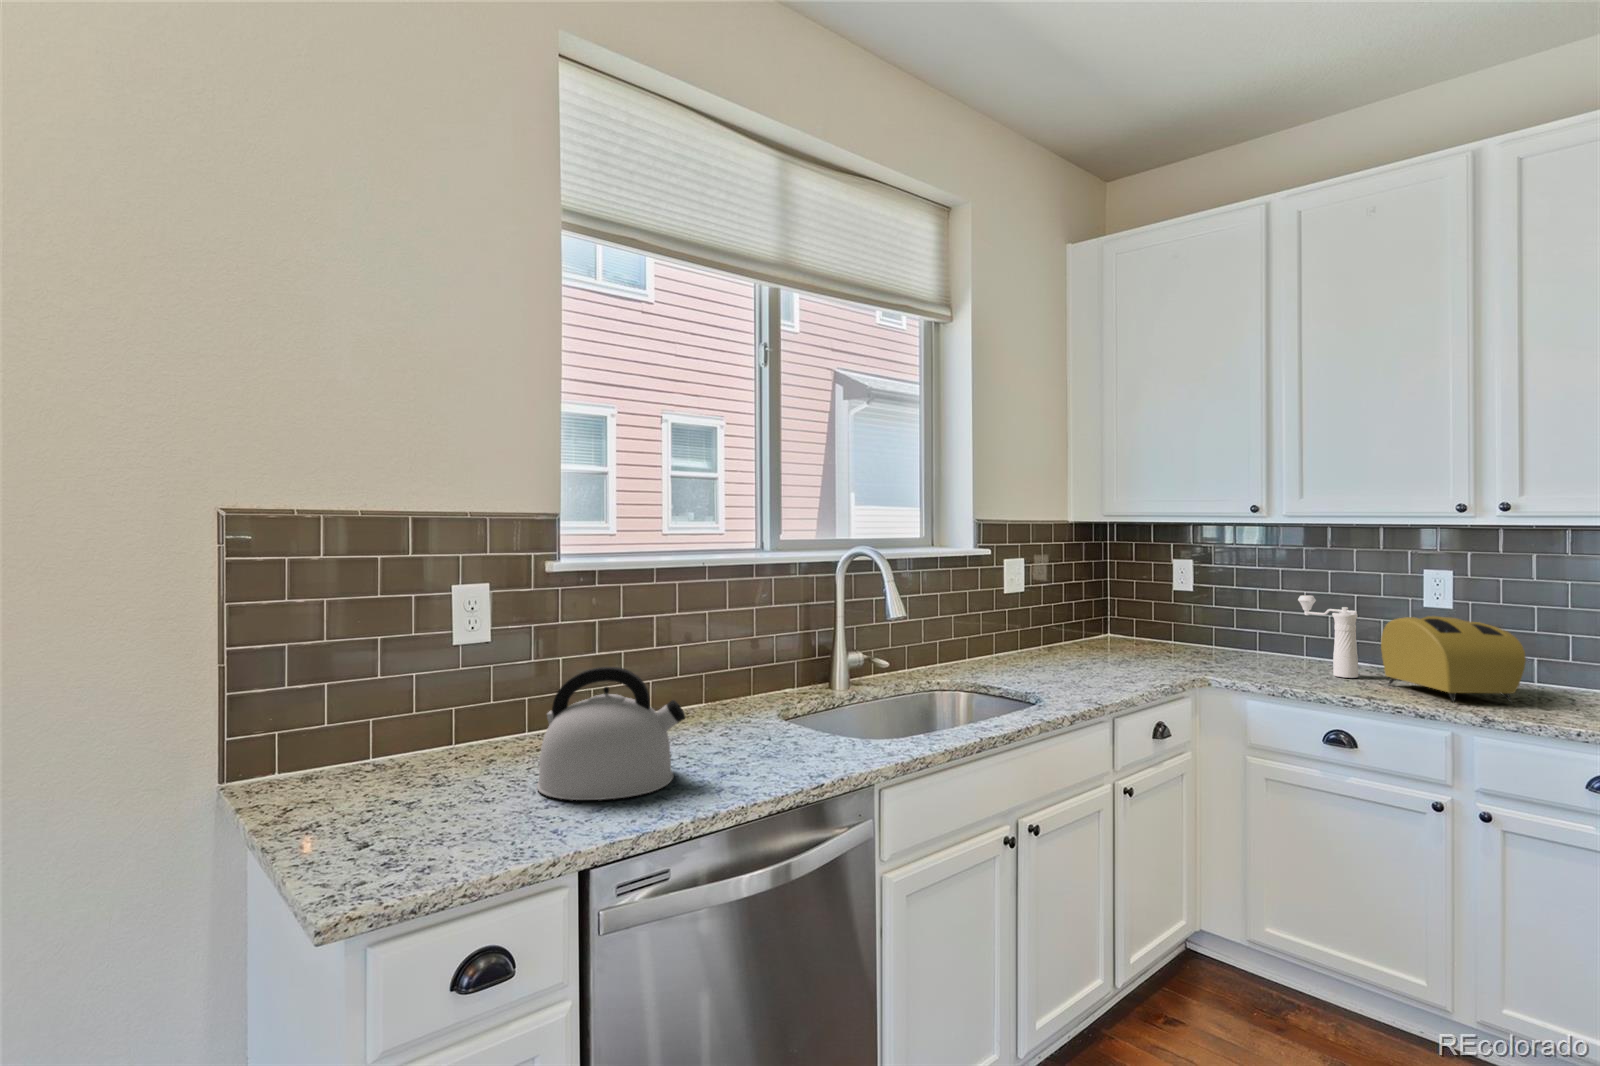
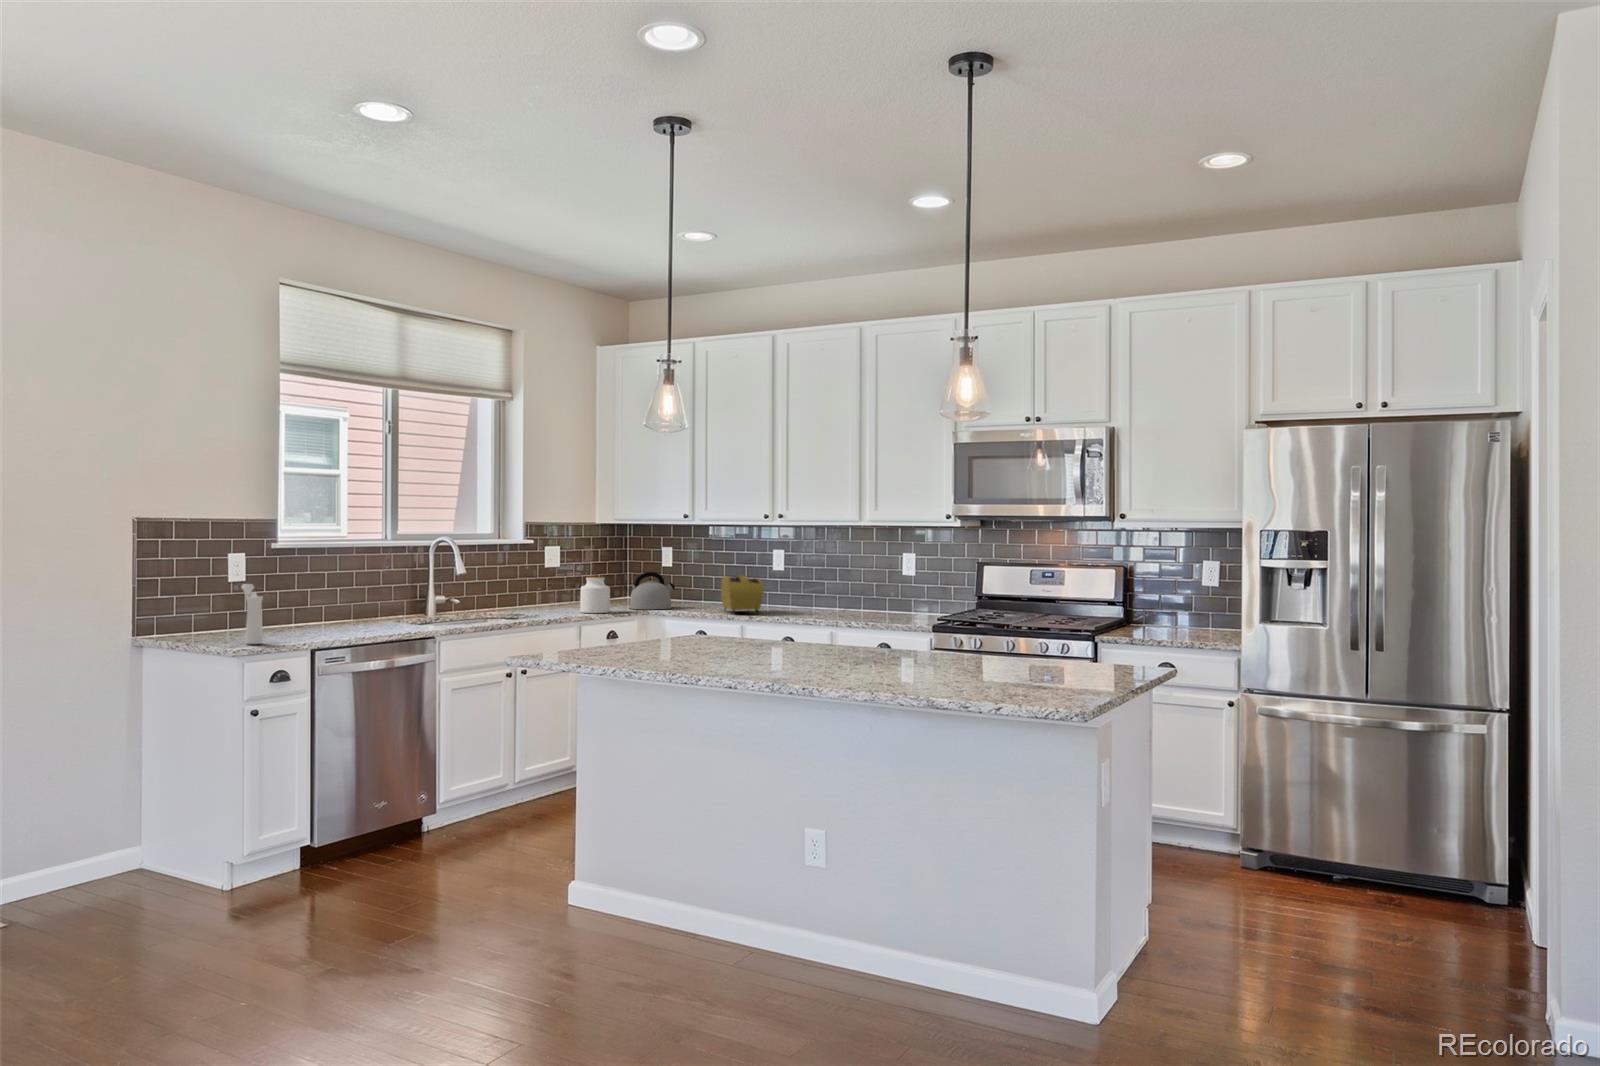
pepper mill: present [1298,595,1358,678] -> present [242,584,263,644]
jar: none [1101,615,1160,687] -> present [580,577,610,613]
kettle: present [537,667,685,800] -> present [629,572,675,609]

